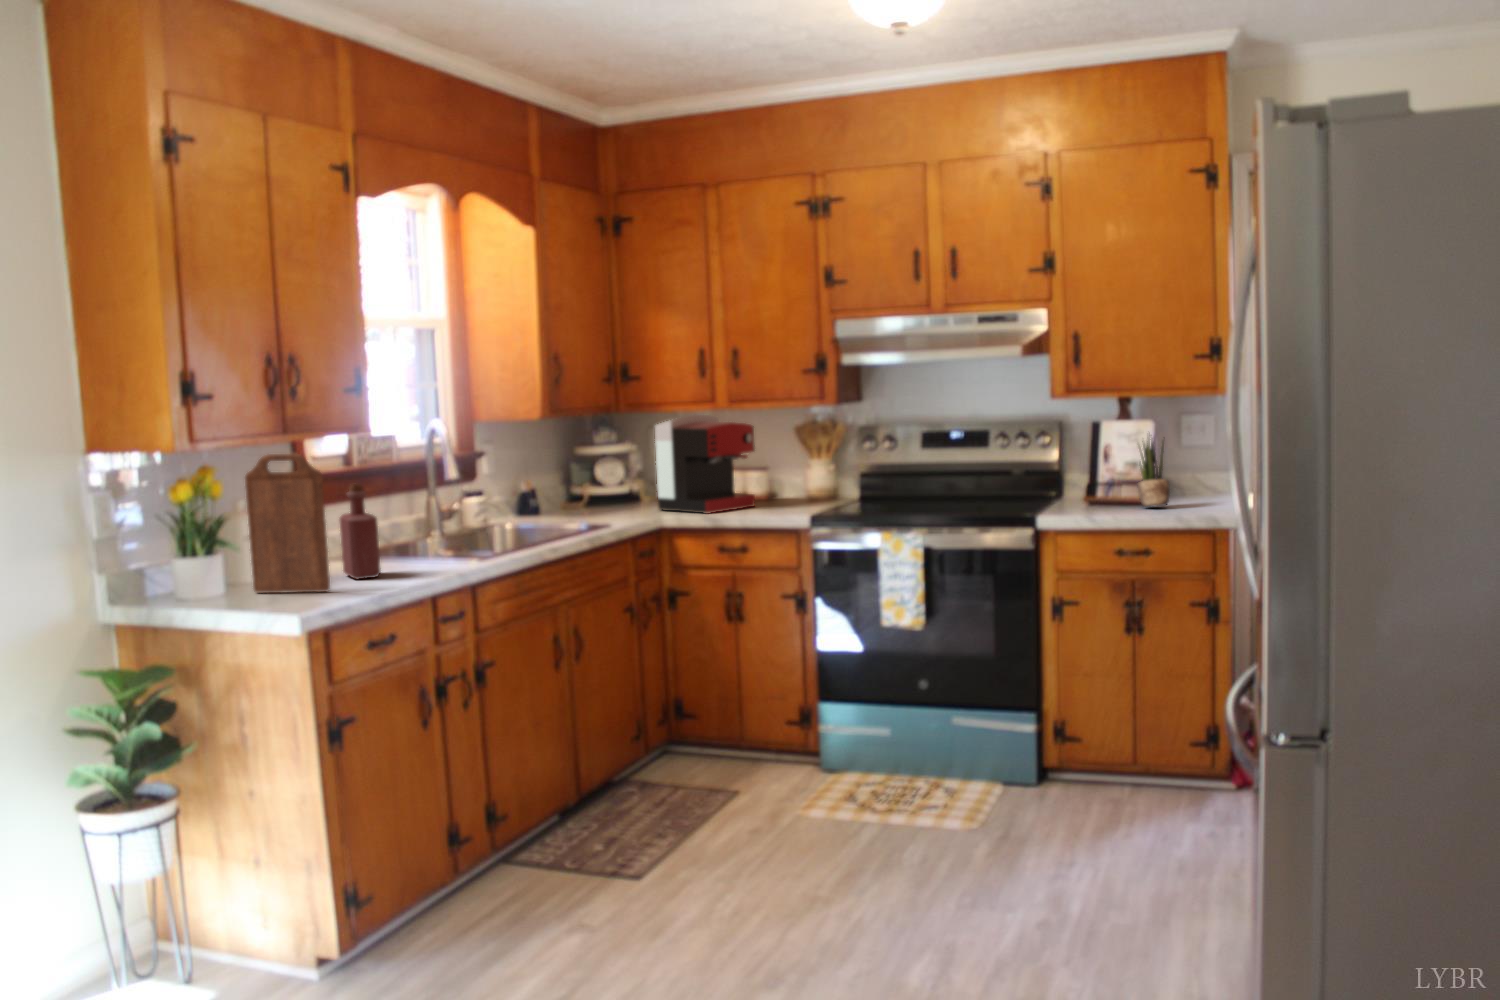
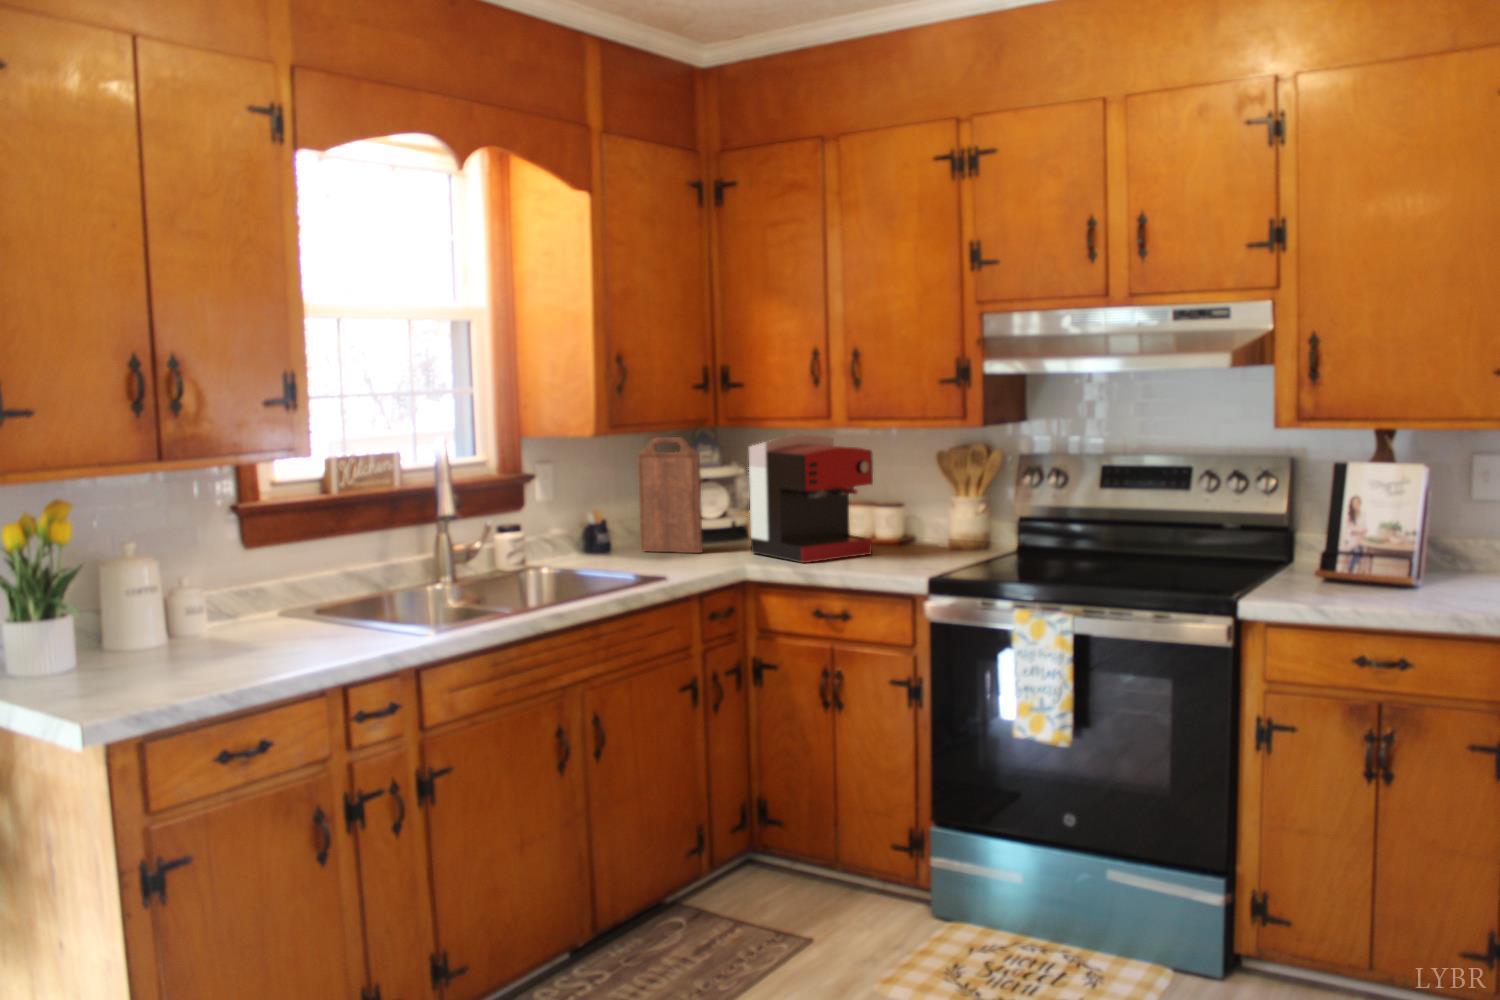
potted plant: present [1138,435,1170,507] -> none [1399,483,1450,593]
cutting board: present [245,453,330,593] -> present [638,437,703,553]
bottle: present [339,484,381,579] -> none [239,528,286,657]

